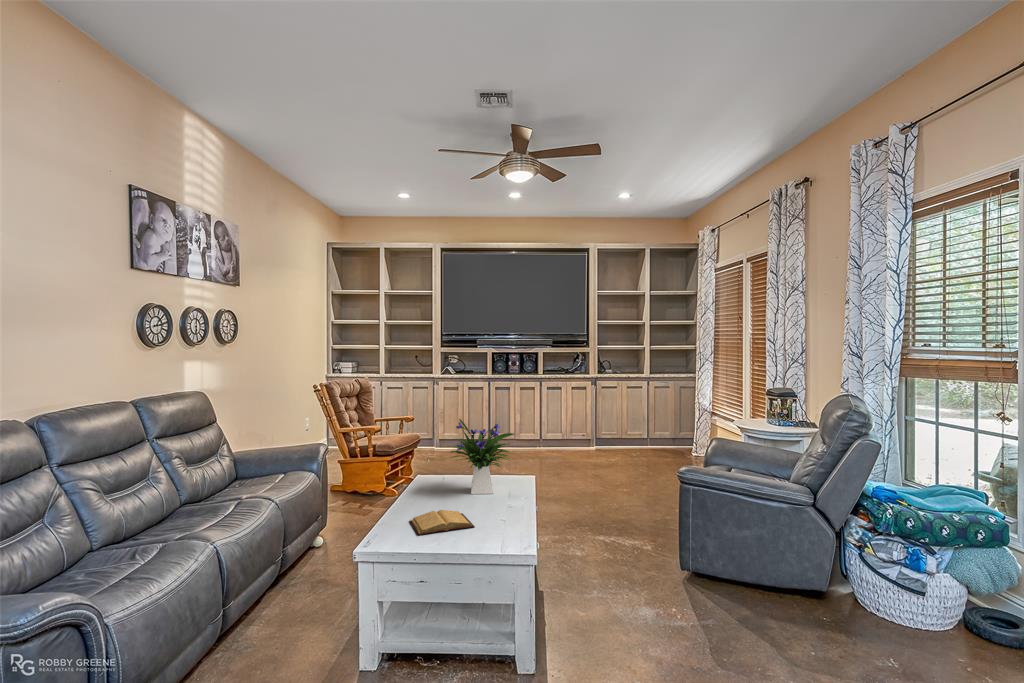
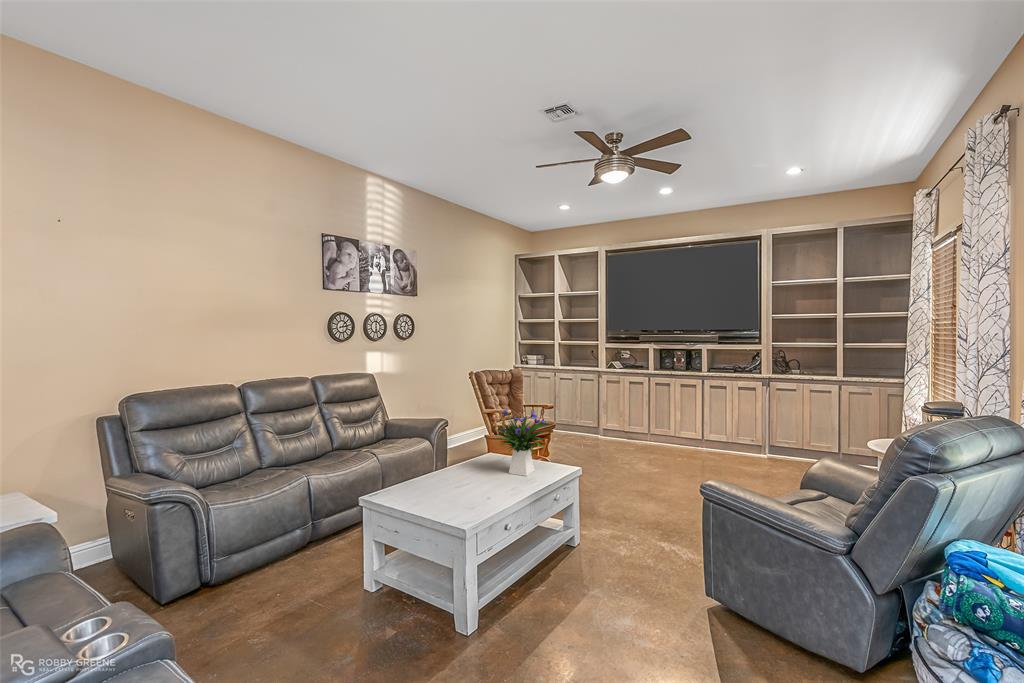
book: present [409,510,475,536] -> none [421,480,476,499]

